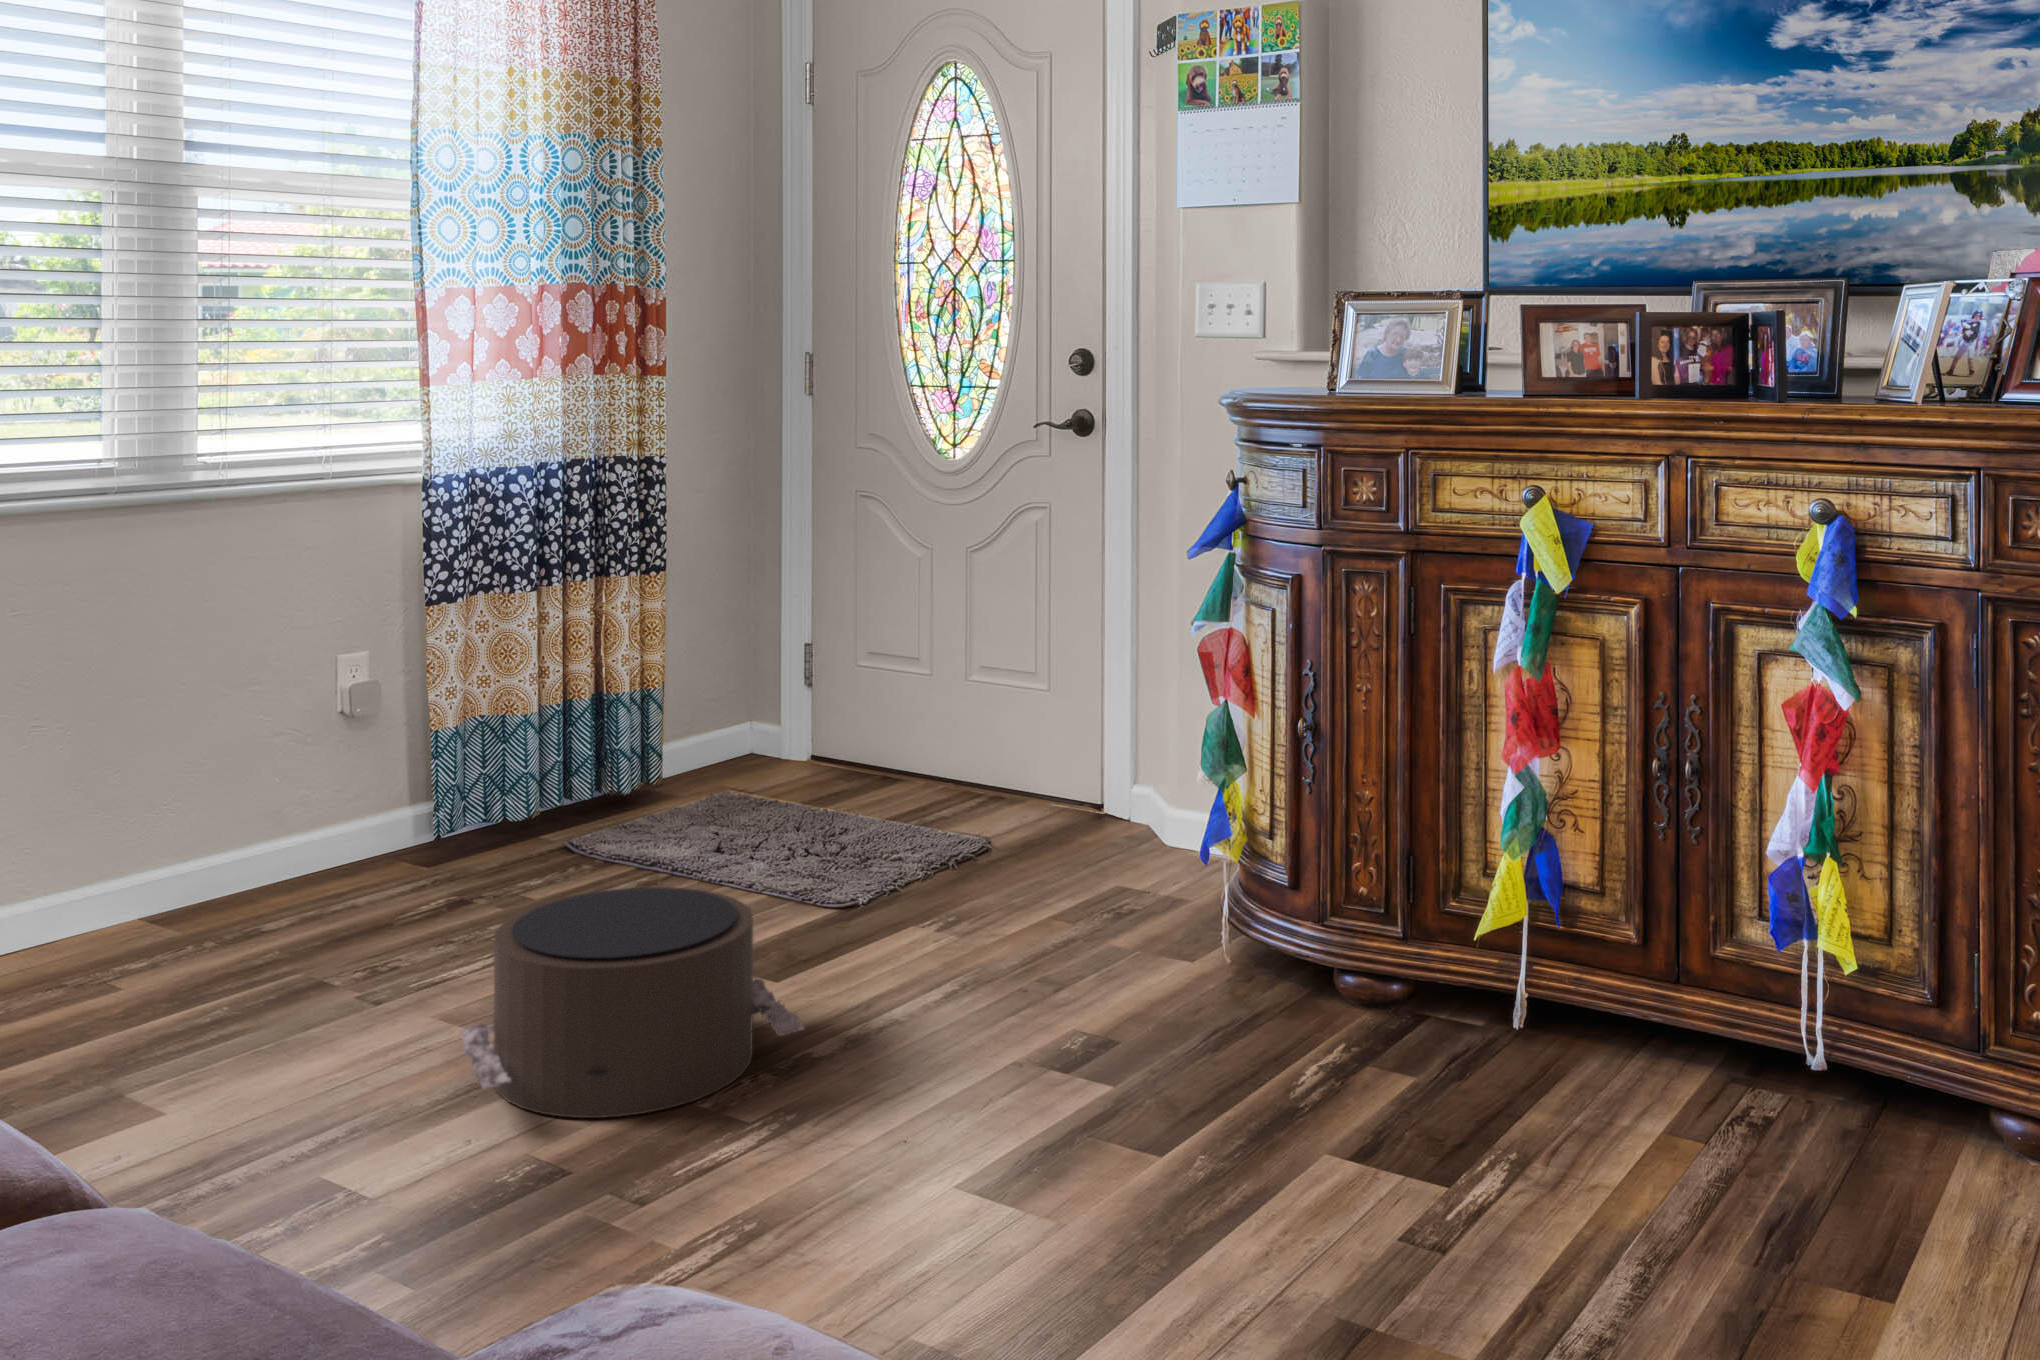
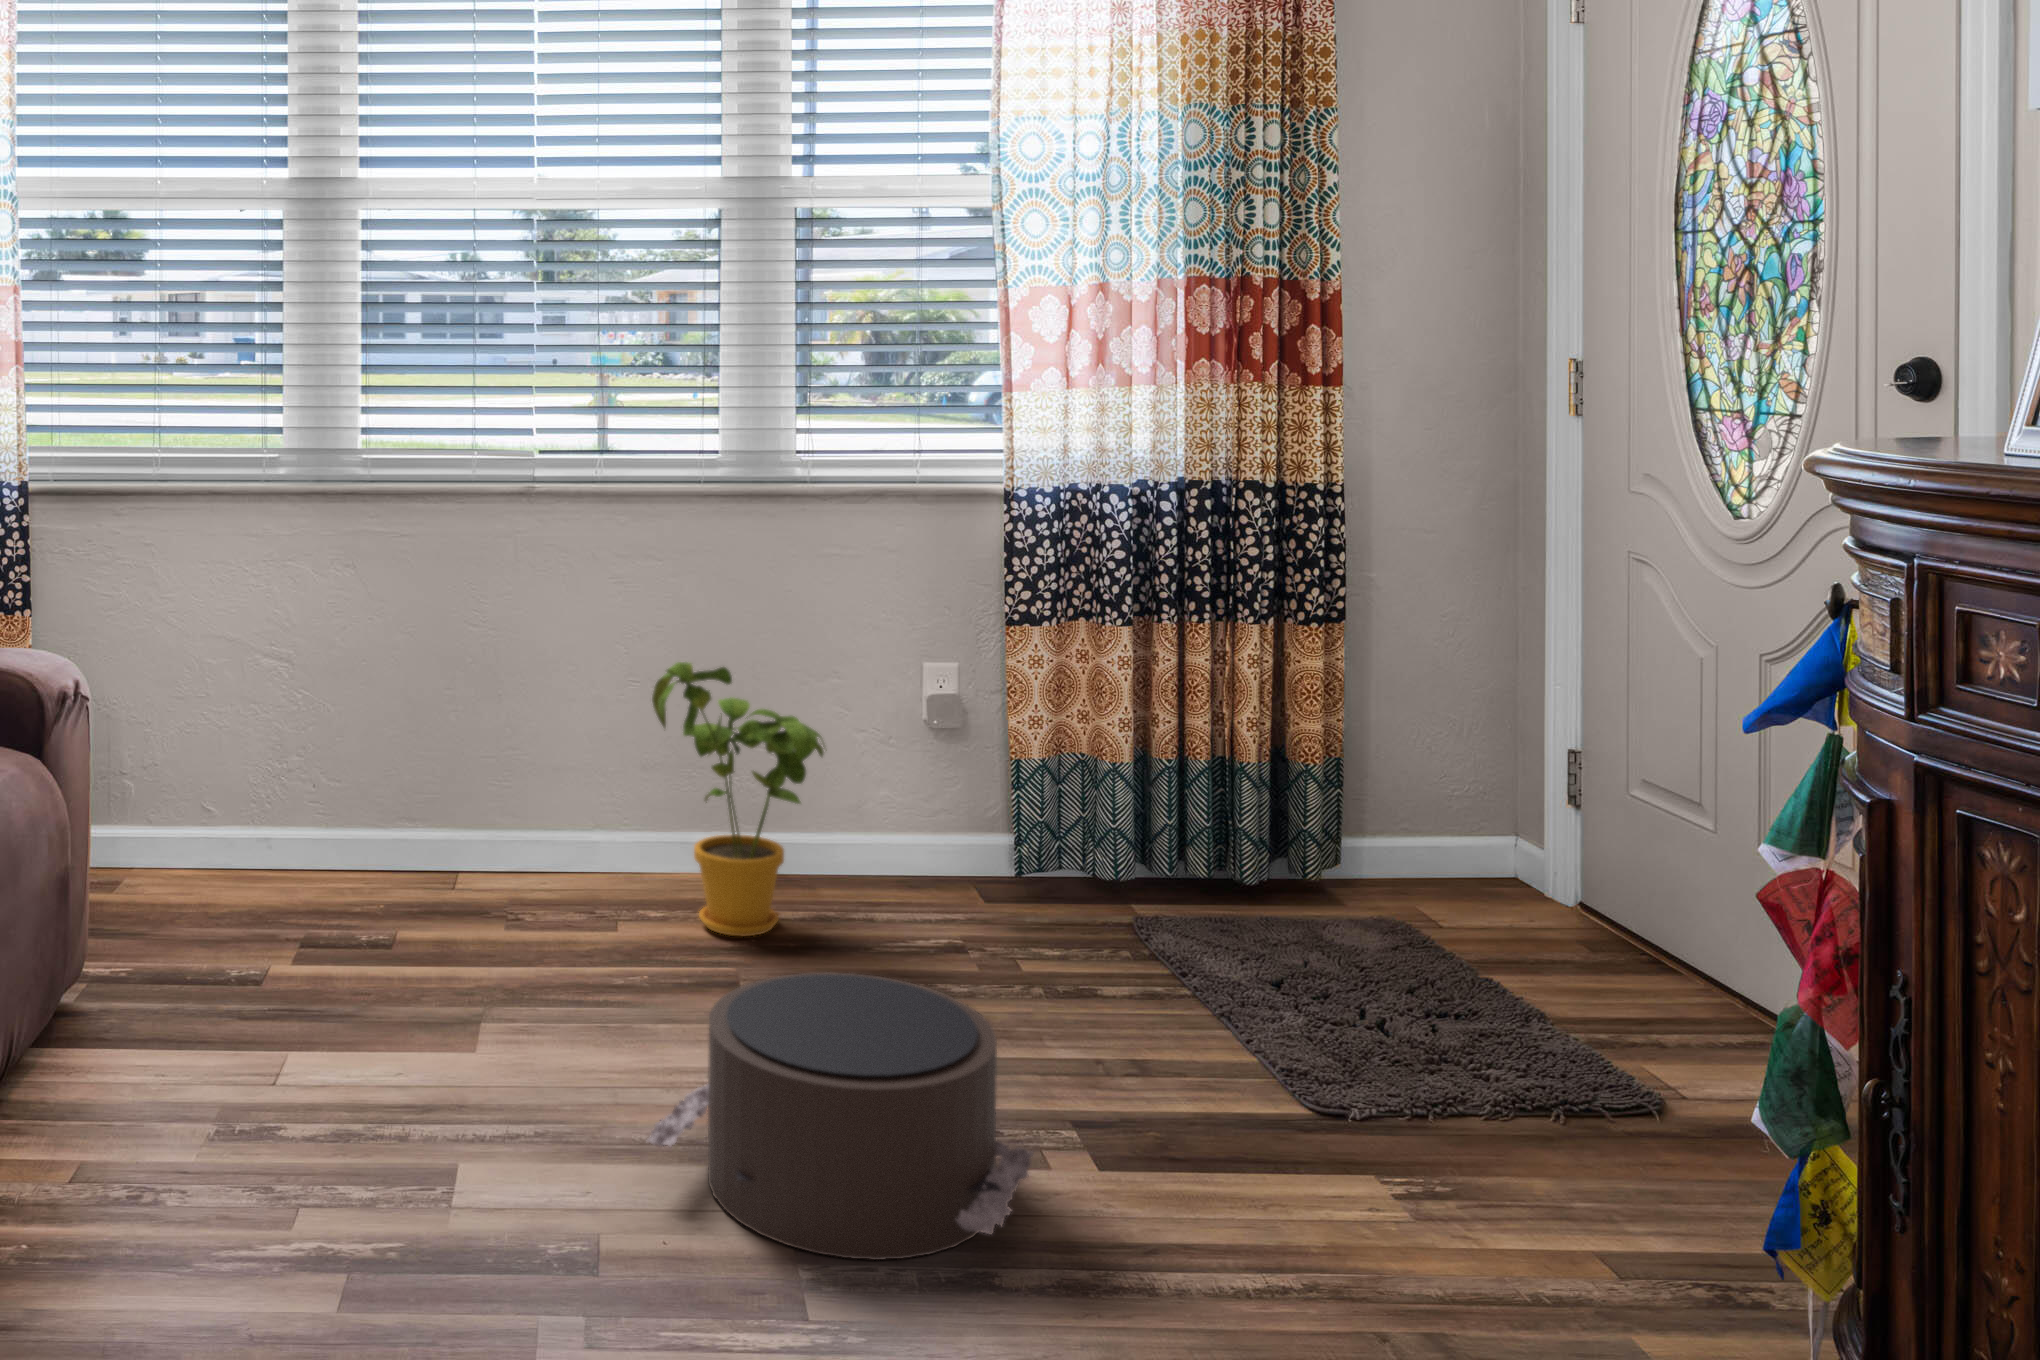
house plant: none [125,674,344,962] -> present [652,662,824,936]

